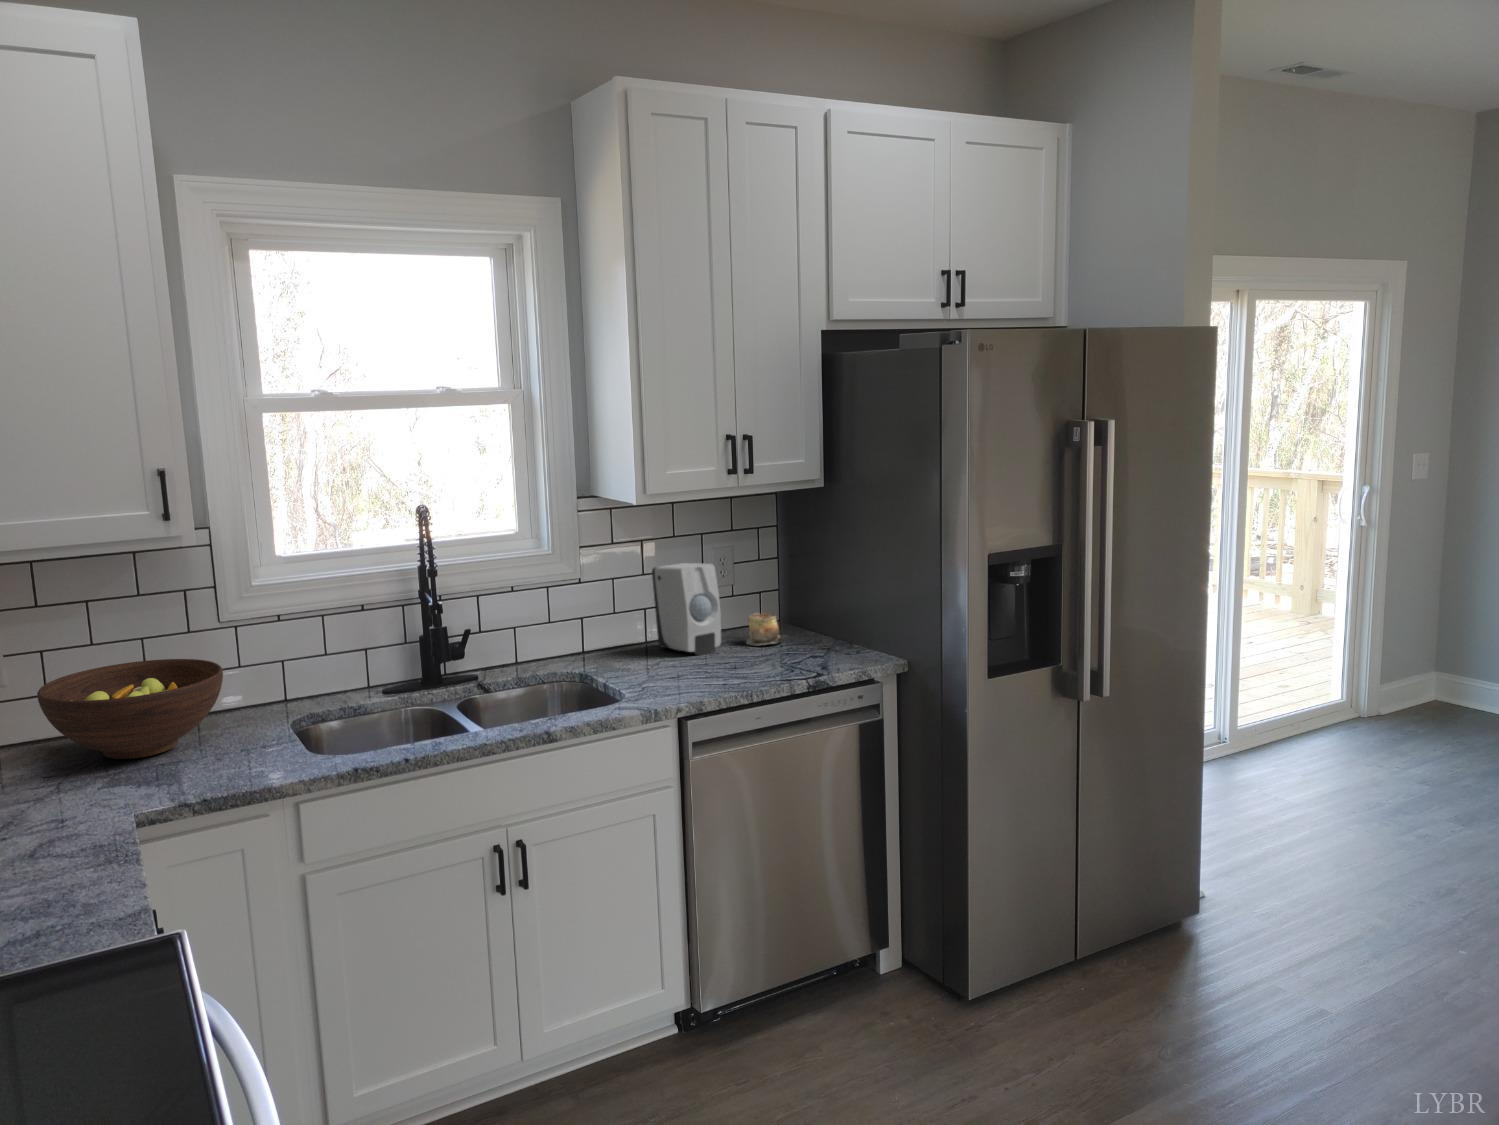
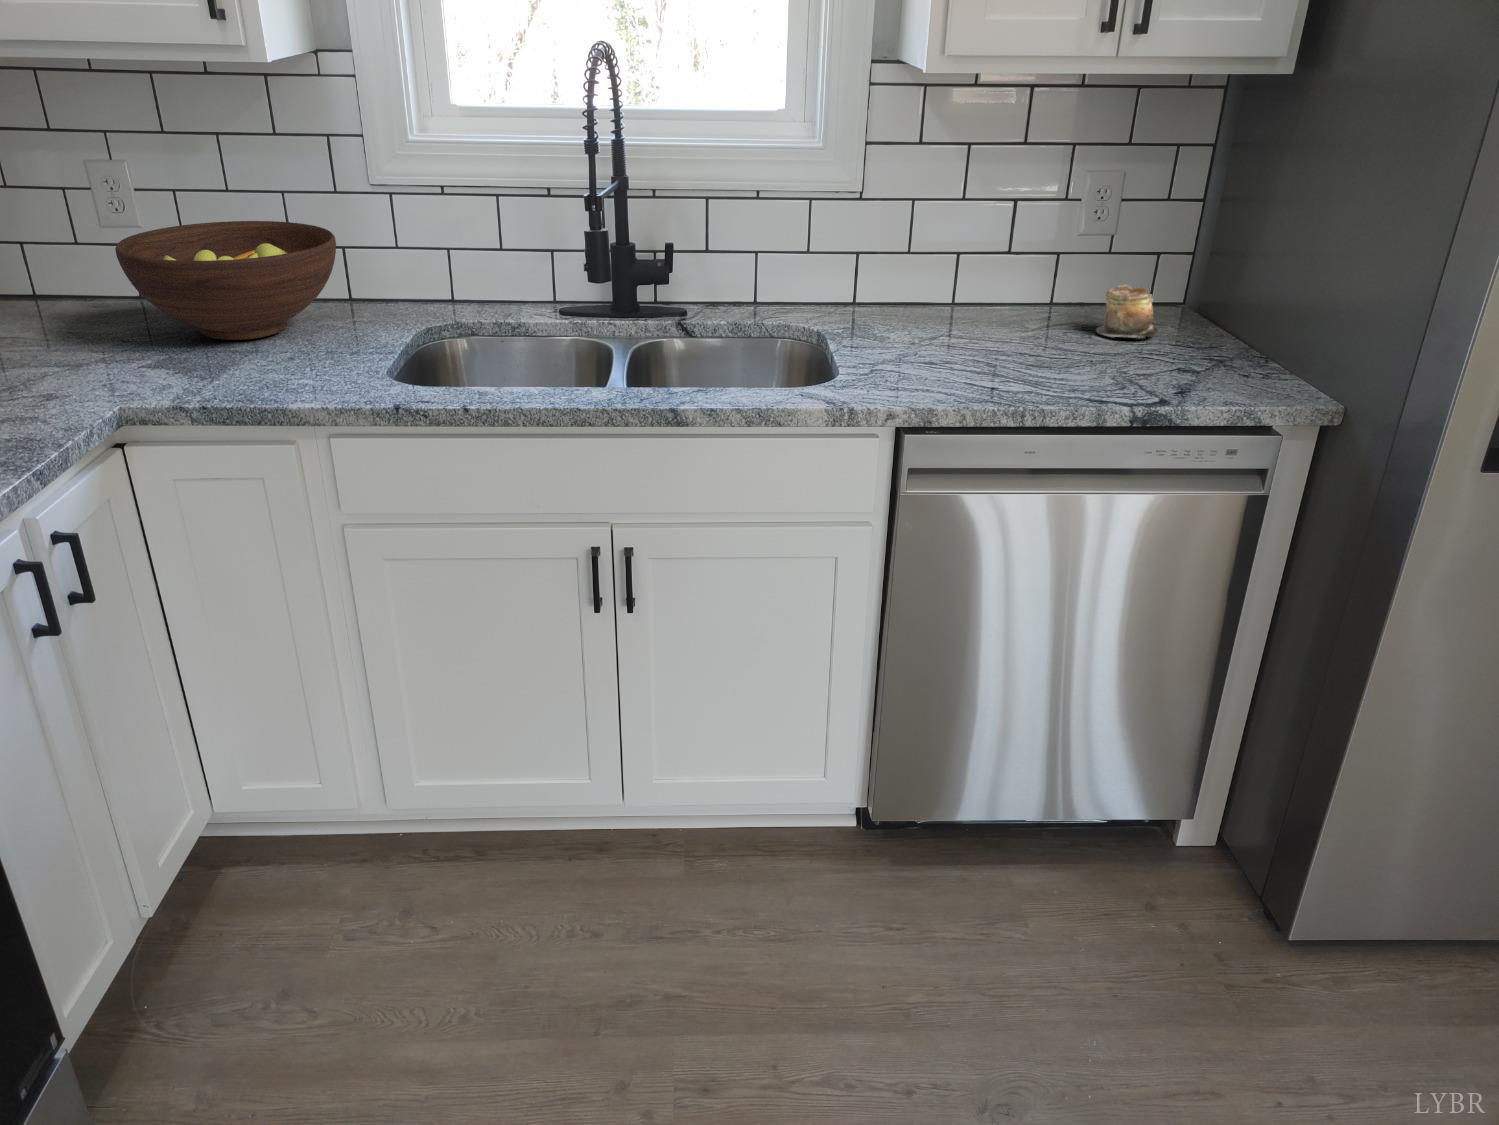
soap dispenser: present [652,563,721,655] -> none [965,189,1063,335]

